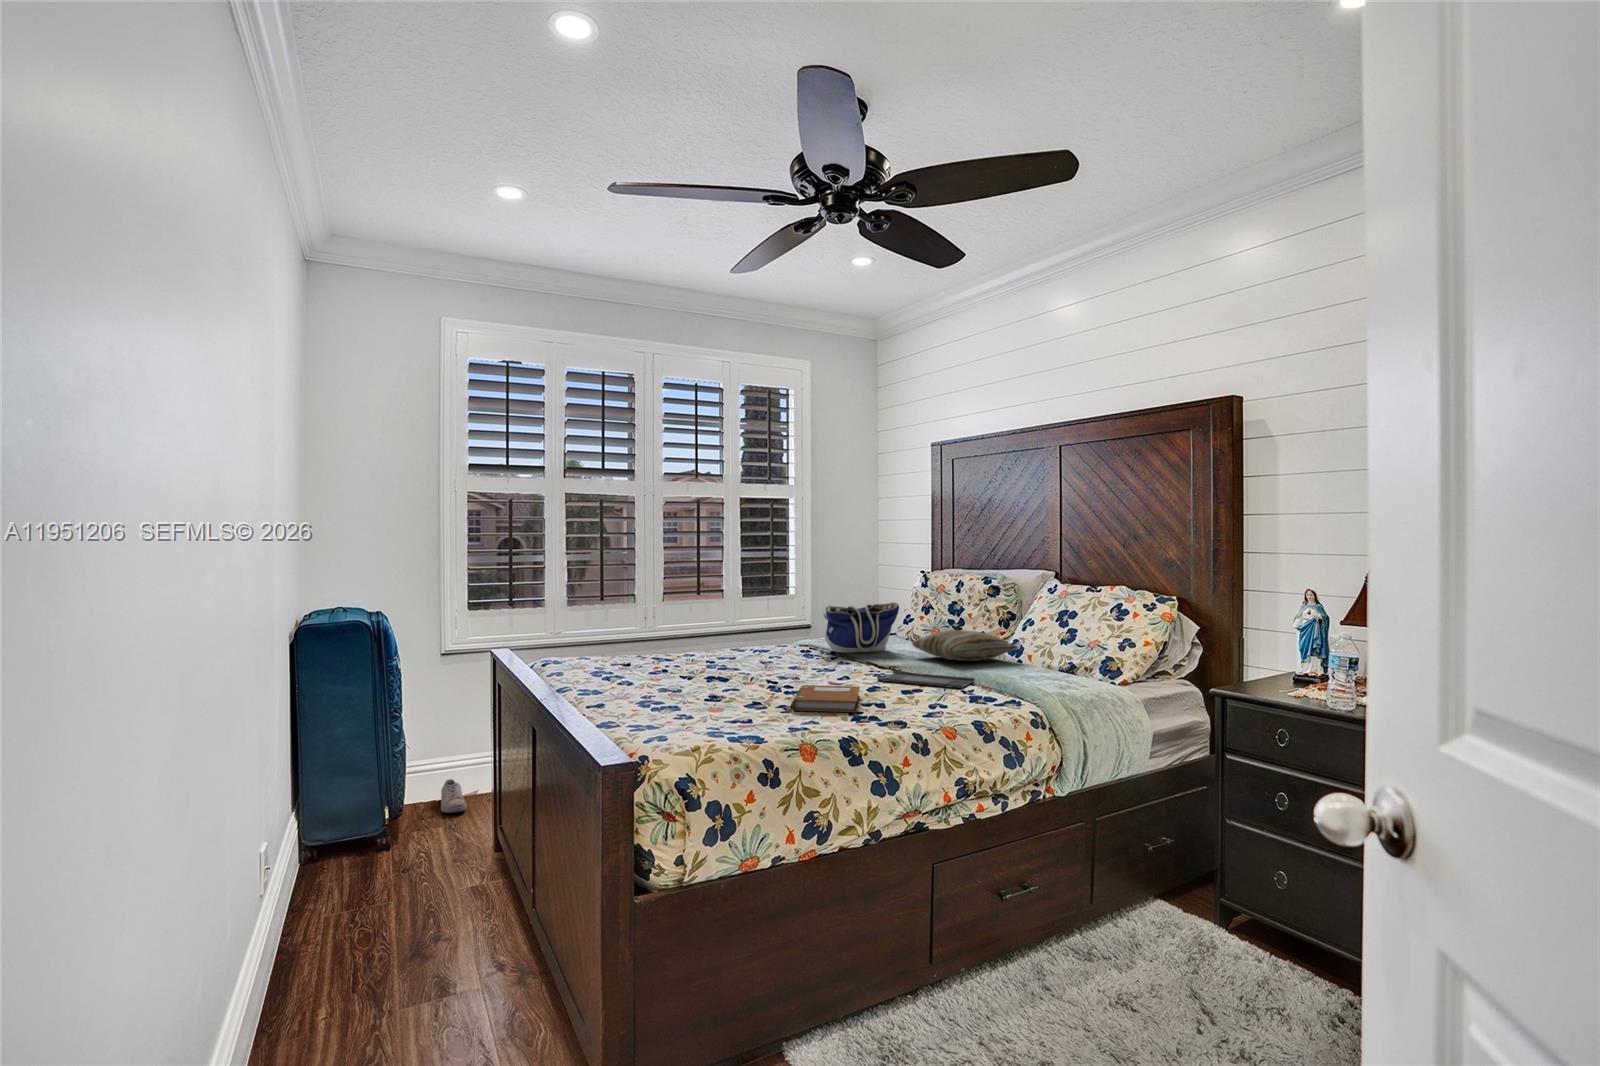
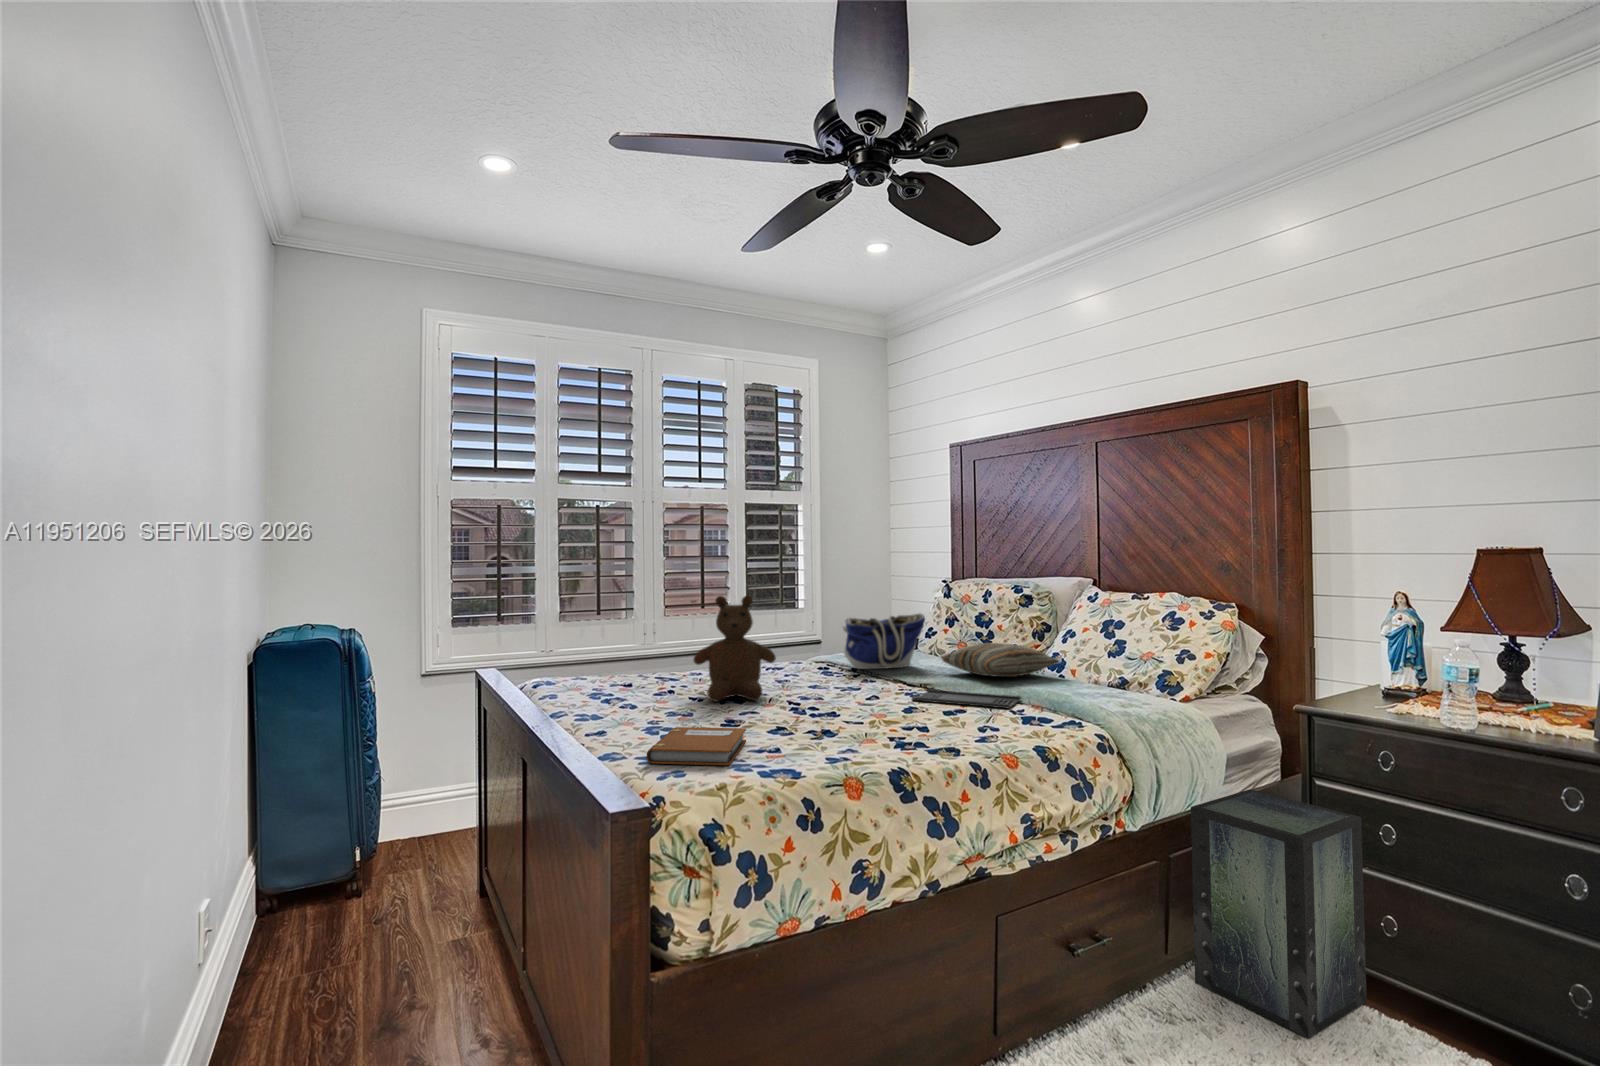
teddy bear: none [684,585,758,680] -> present [694,595,776,702]
notebook: present [792,685,860,712] -> present [647,727,746,765]
storage box: none [1115,762,1263,973] -> present [1191,789,1367,1038]
shoe: present [441,779,467,813] -> none [420,814,449,853]

